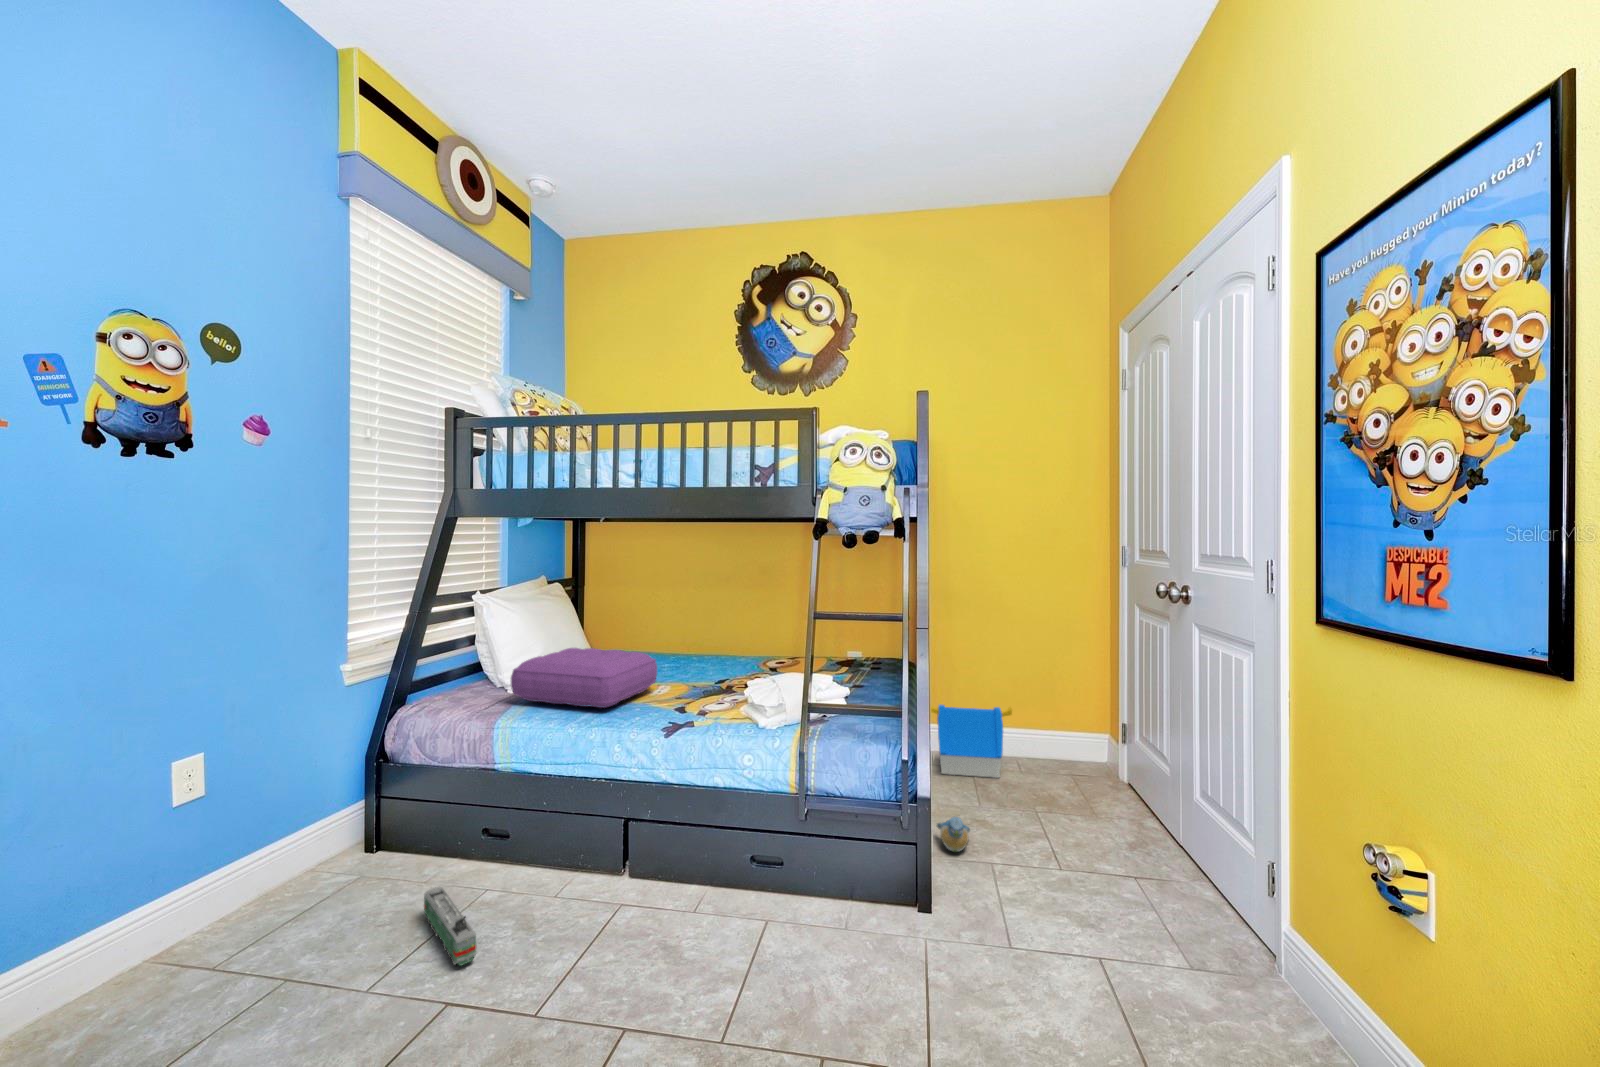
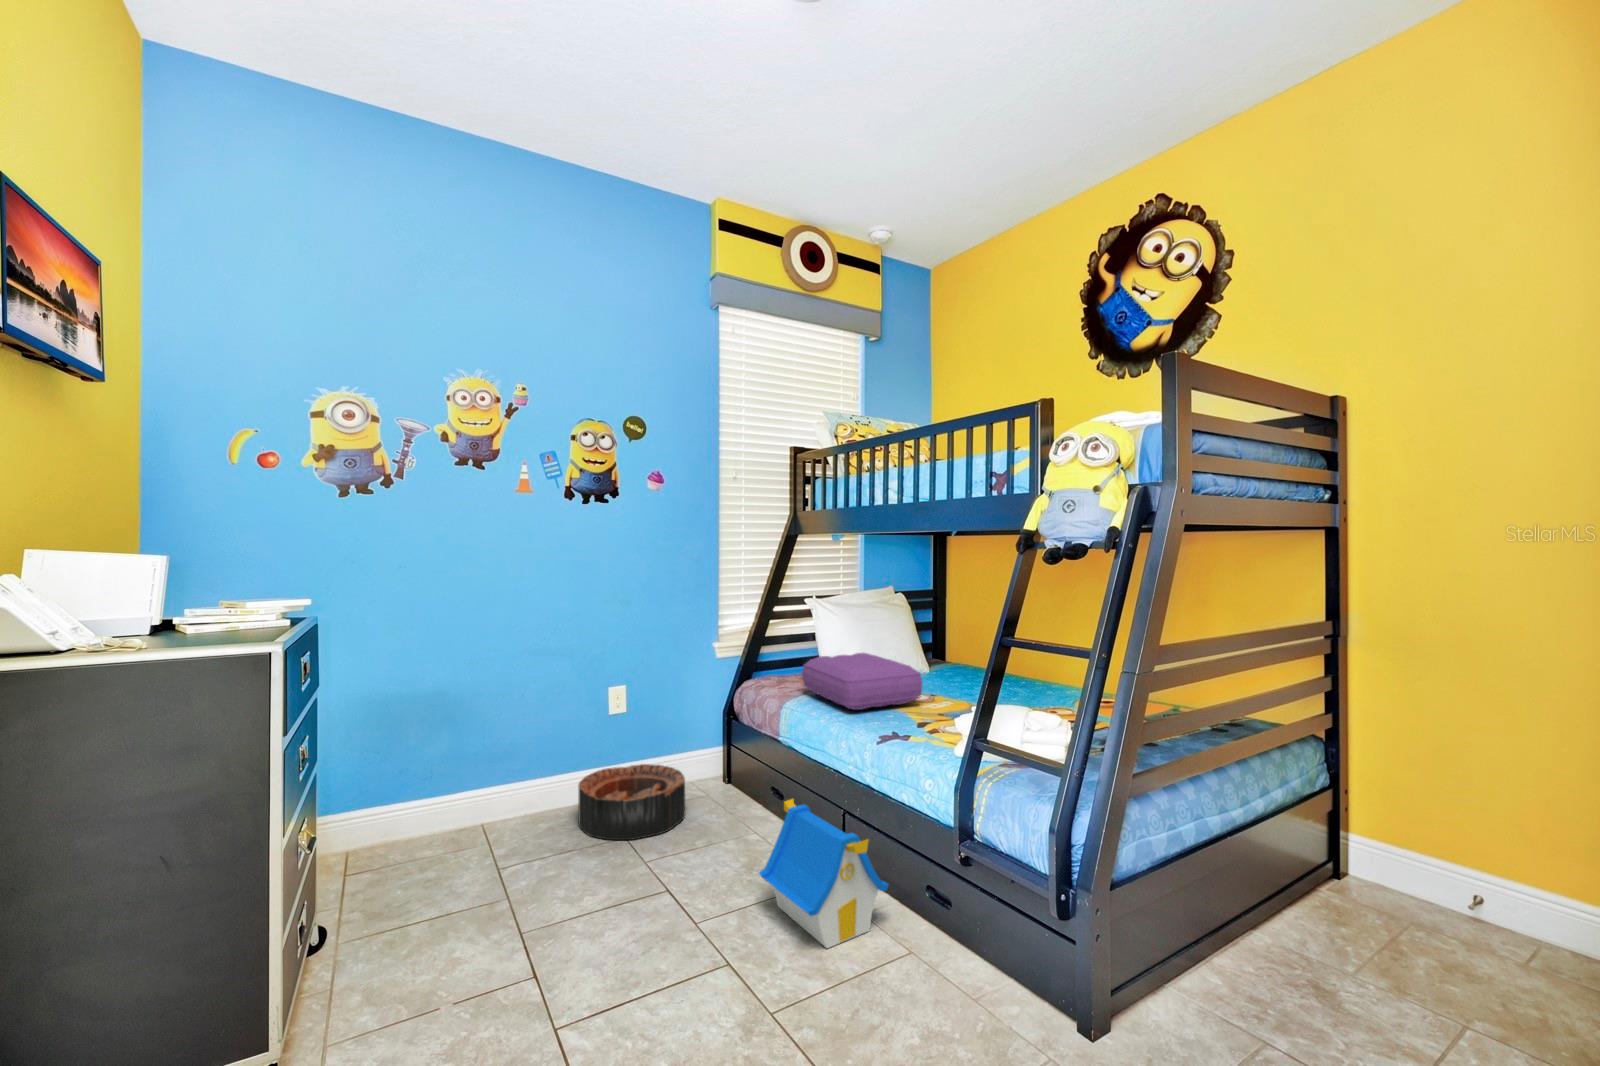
toy house: present [931,705,1012,778] -> present [759,799,889,949]
plush toy: present [936,817,970,852] -> none [1204,955,1270,1009]
basket: none [146,848,355,999] -> present [578,764,685,840]
toy train: present [424,887,476,966] -> none [689,819,720,878]

